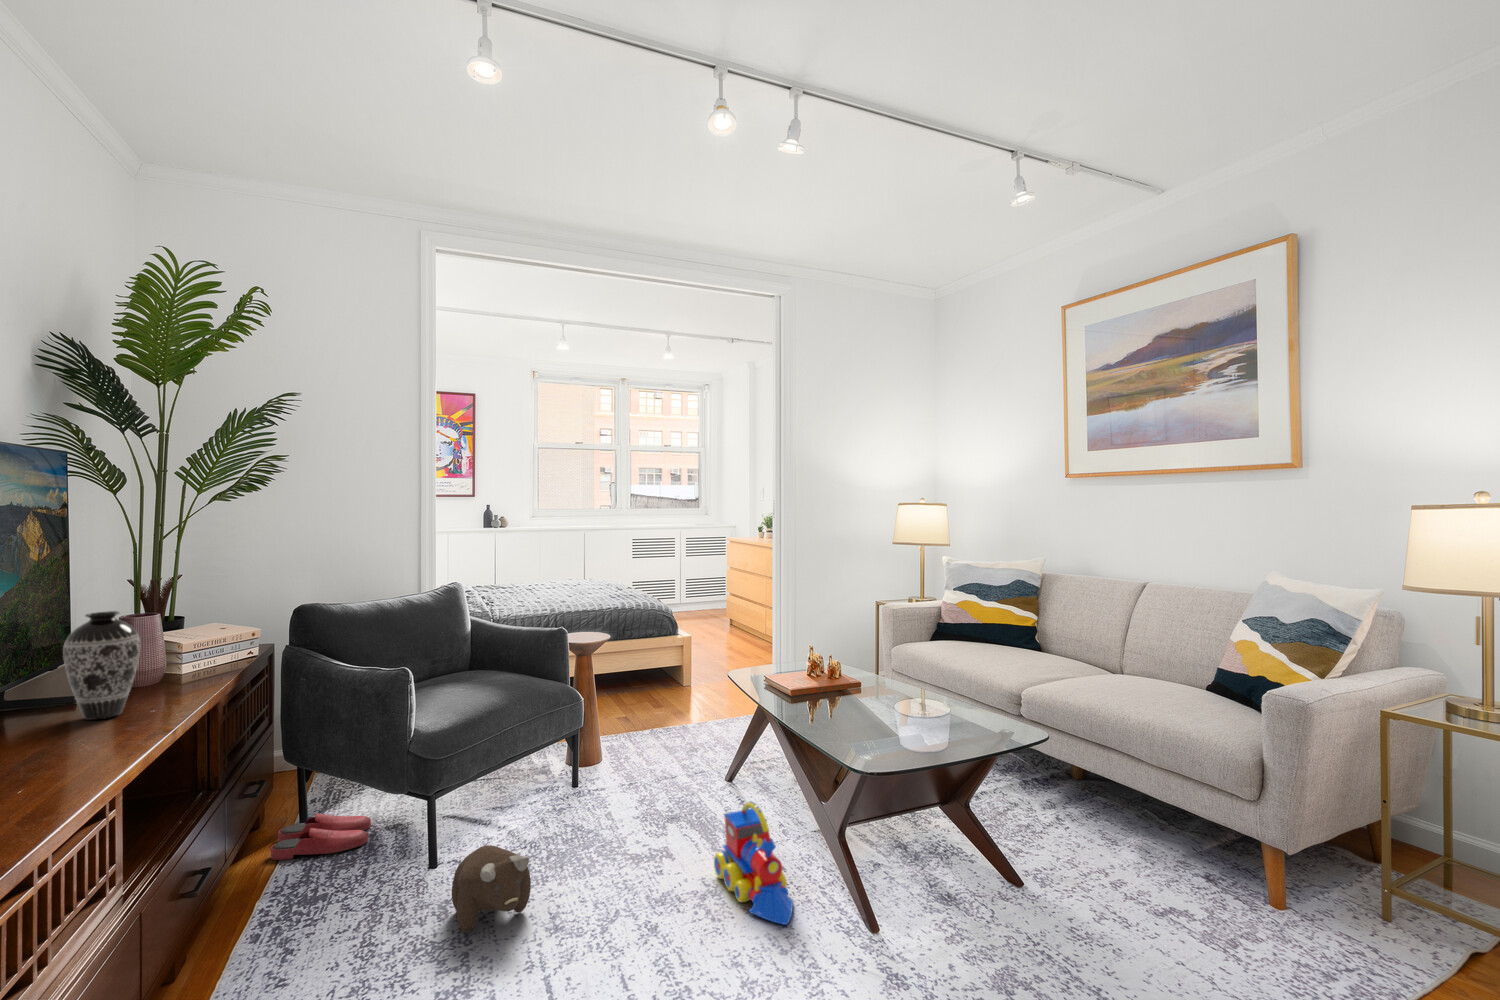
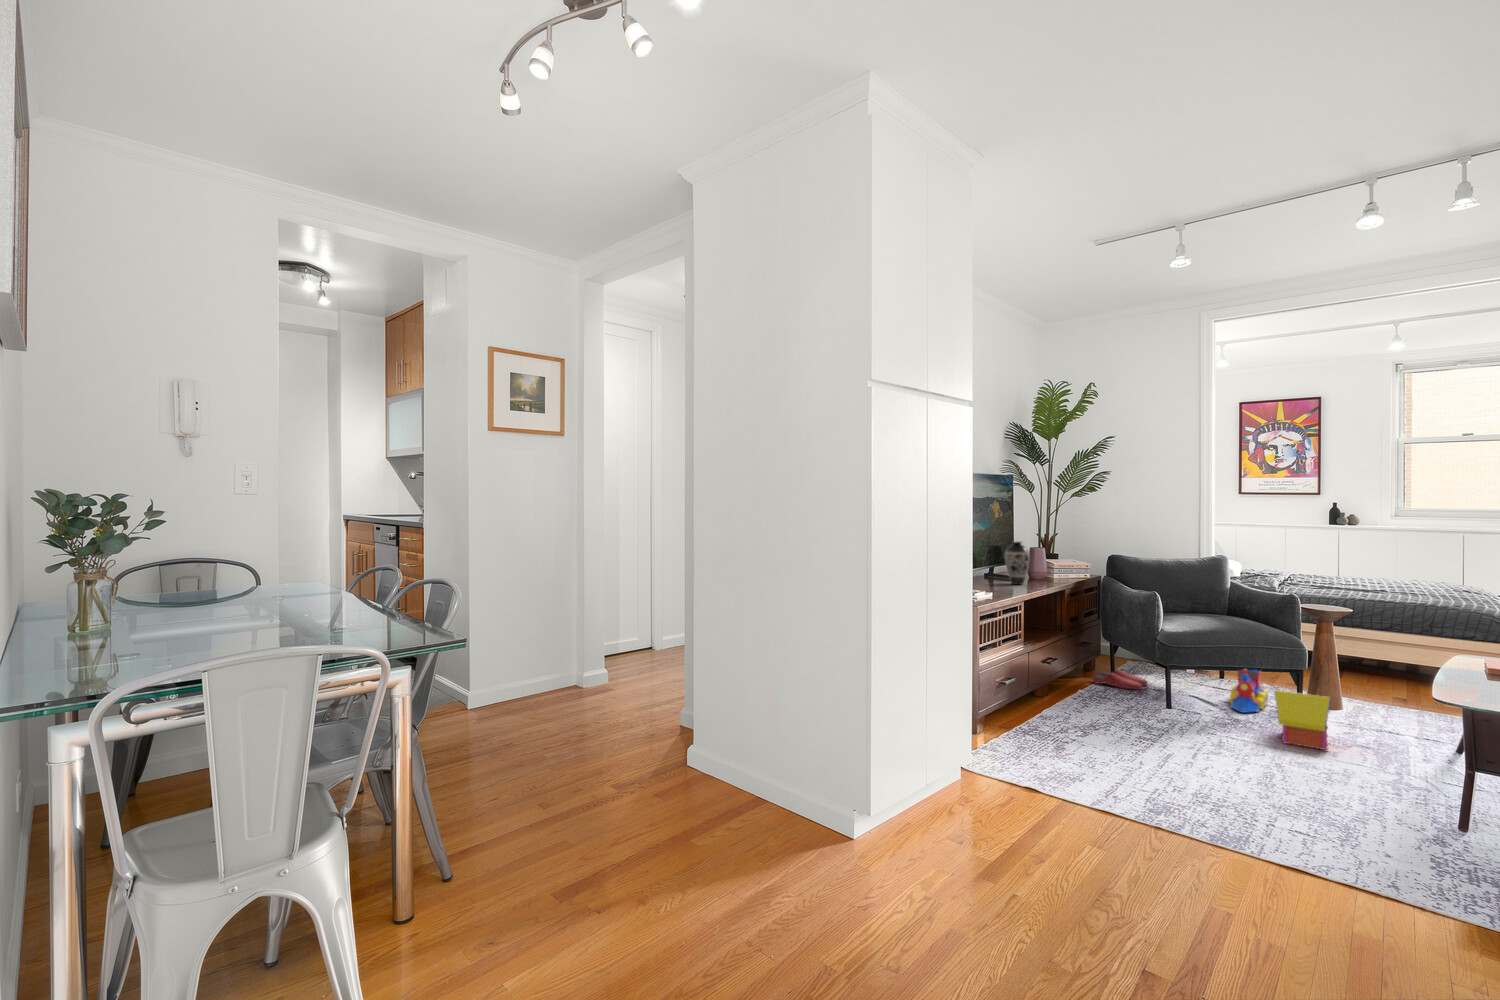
toy house: none [596,786,670,880] -> present [1274,690,1331,750]
toy train: present [714,801,793,925] -> present [1230,669,1268,713]
plush toy: present [452,845,531,933] -> none [1163,689,1211,732]

